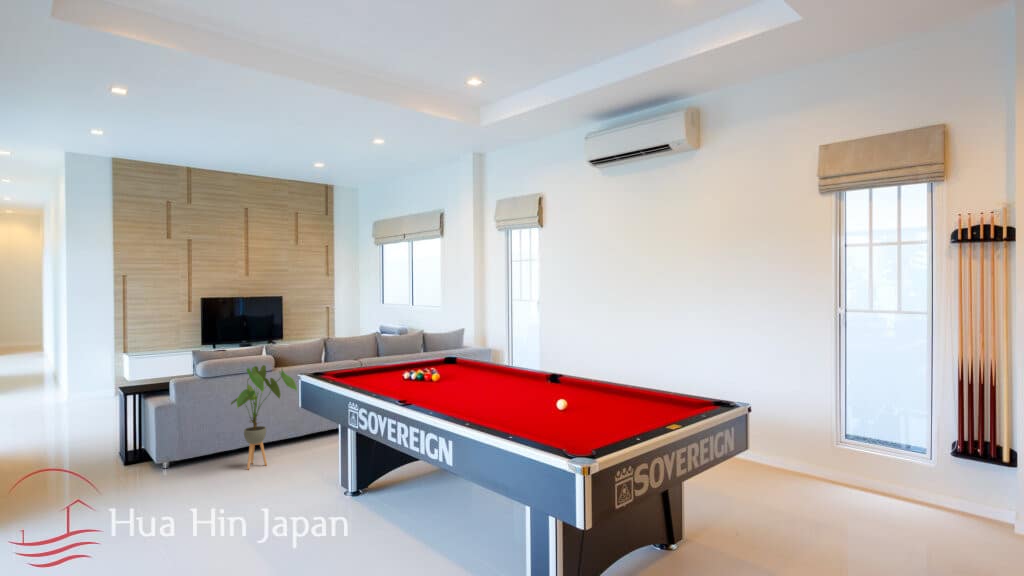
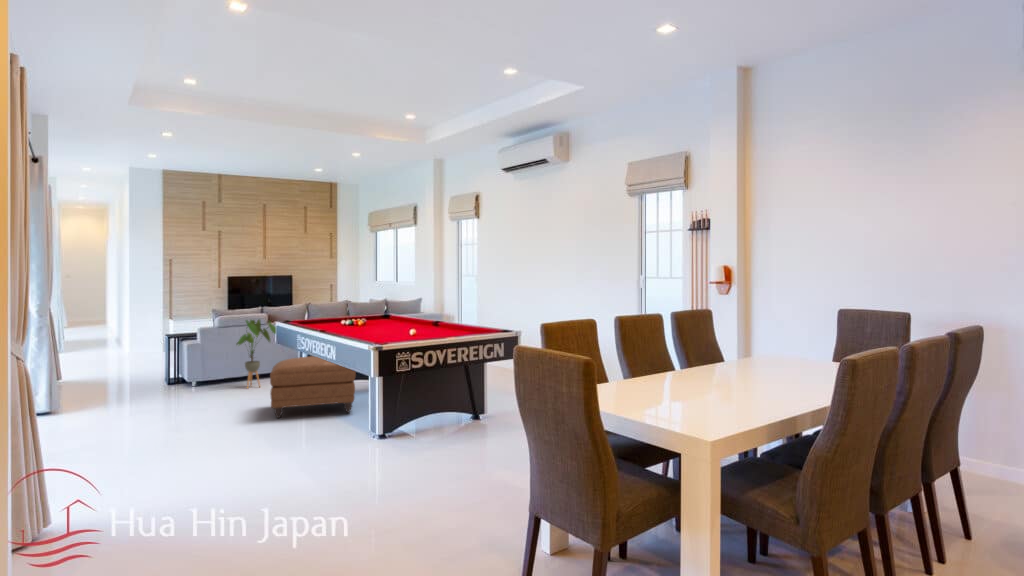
ottoman: none [305,428,444,544] -> present [270,356,356,418]

